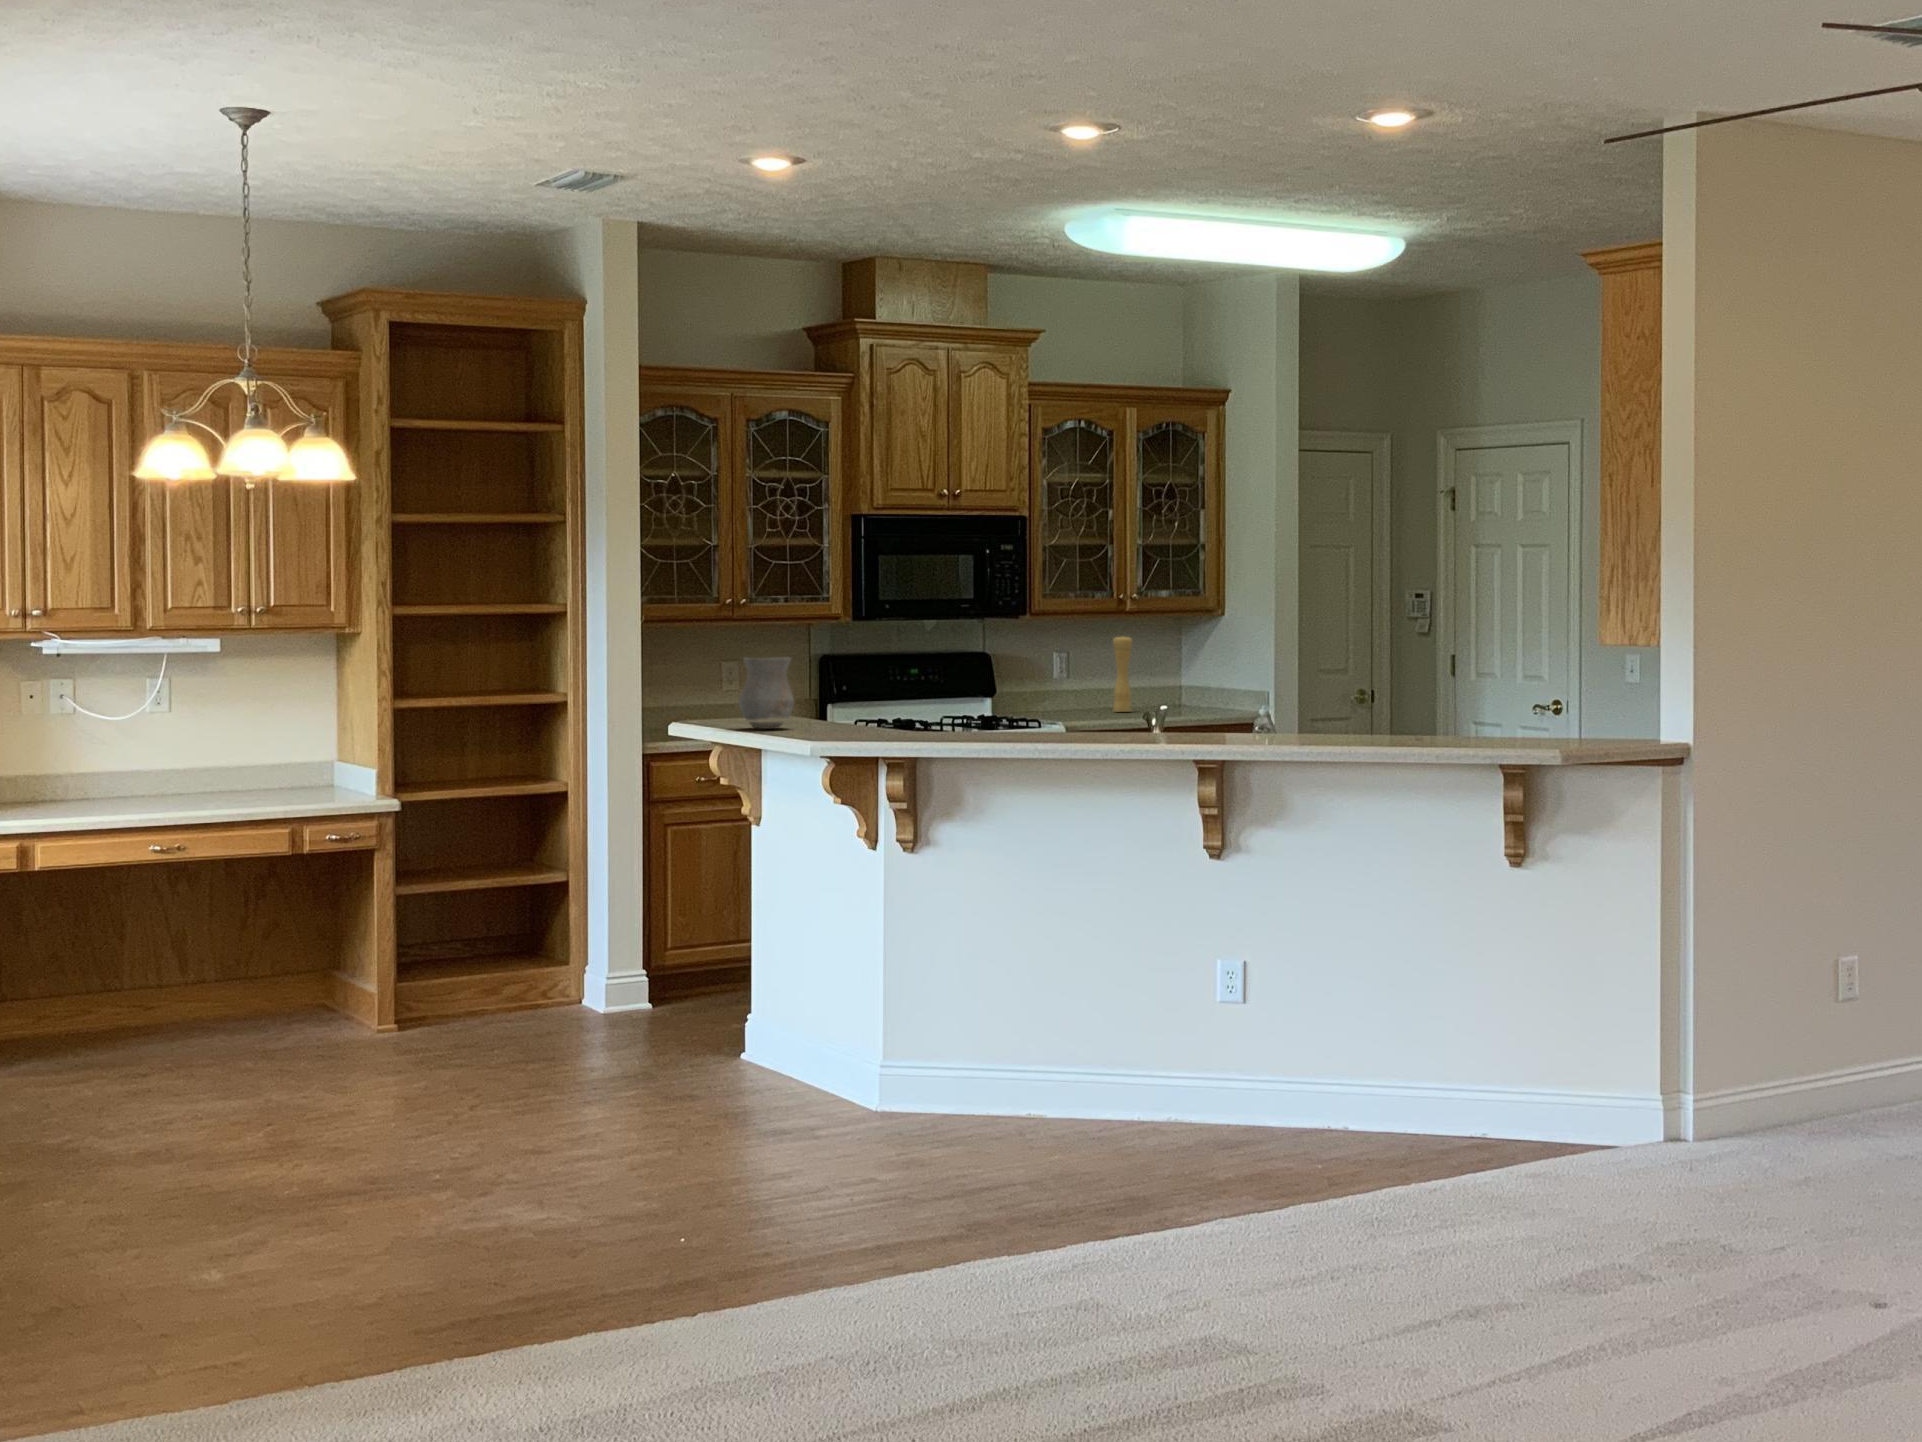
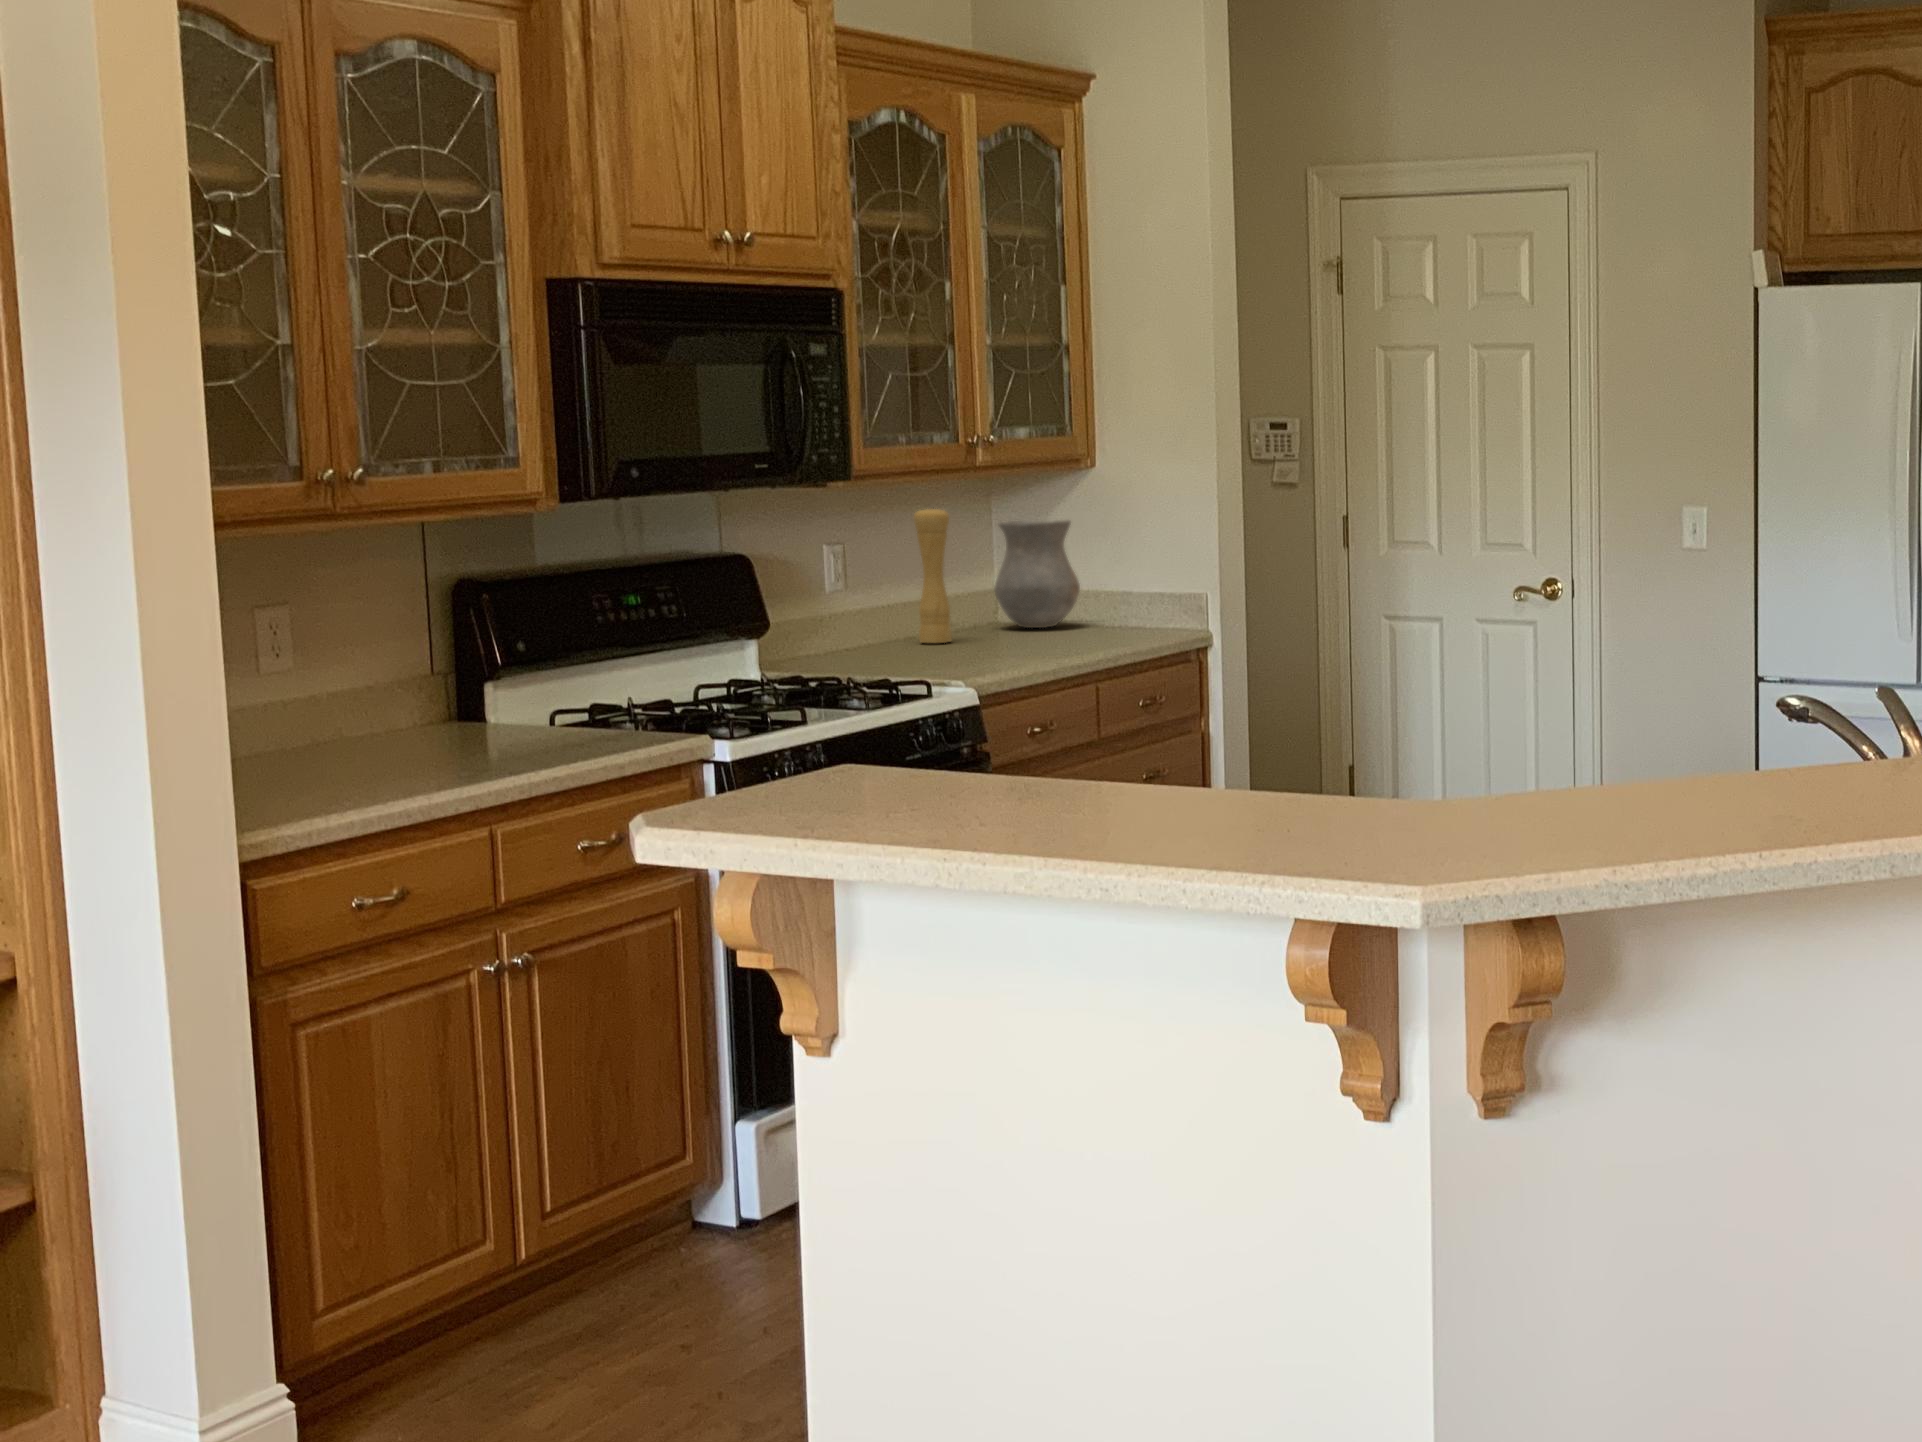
vase: present [739,658,794,729] -> present [994,520,1080,628]

